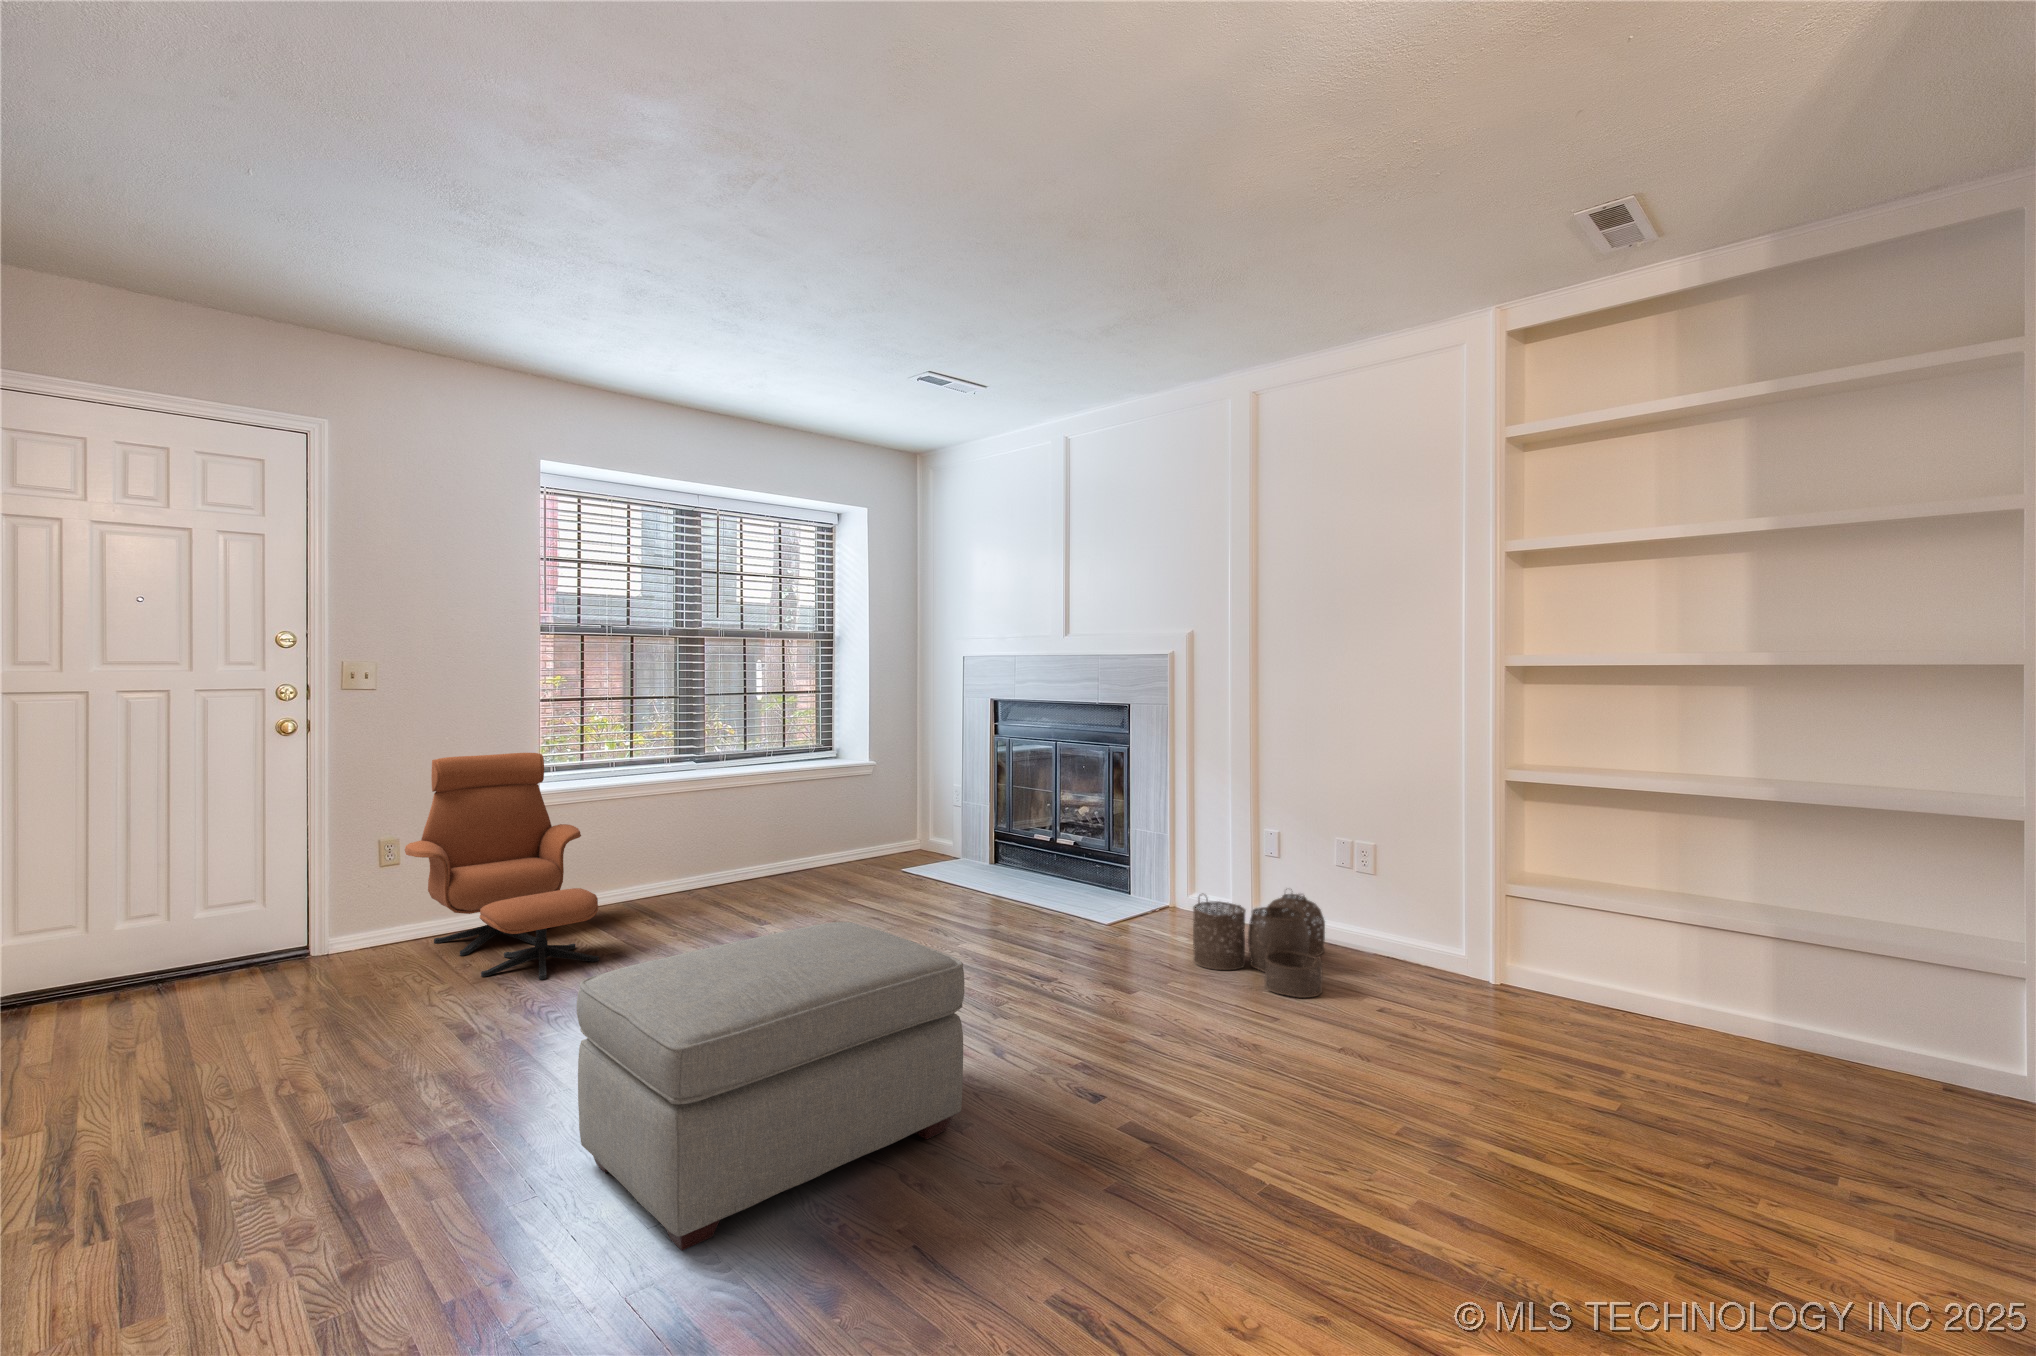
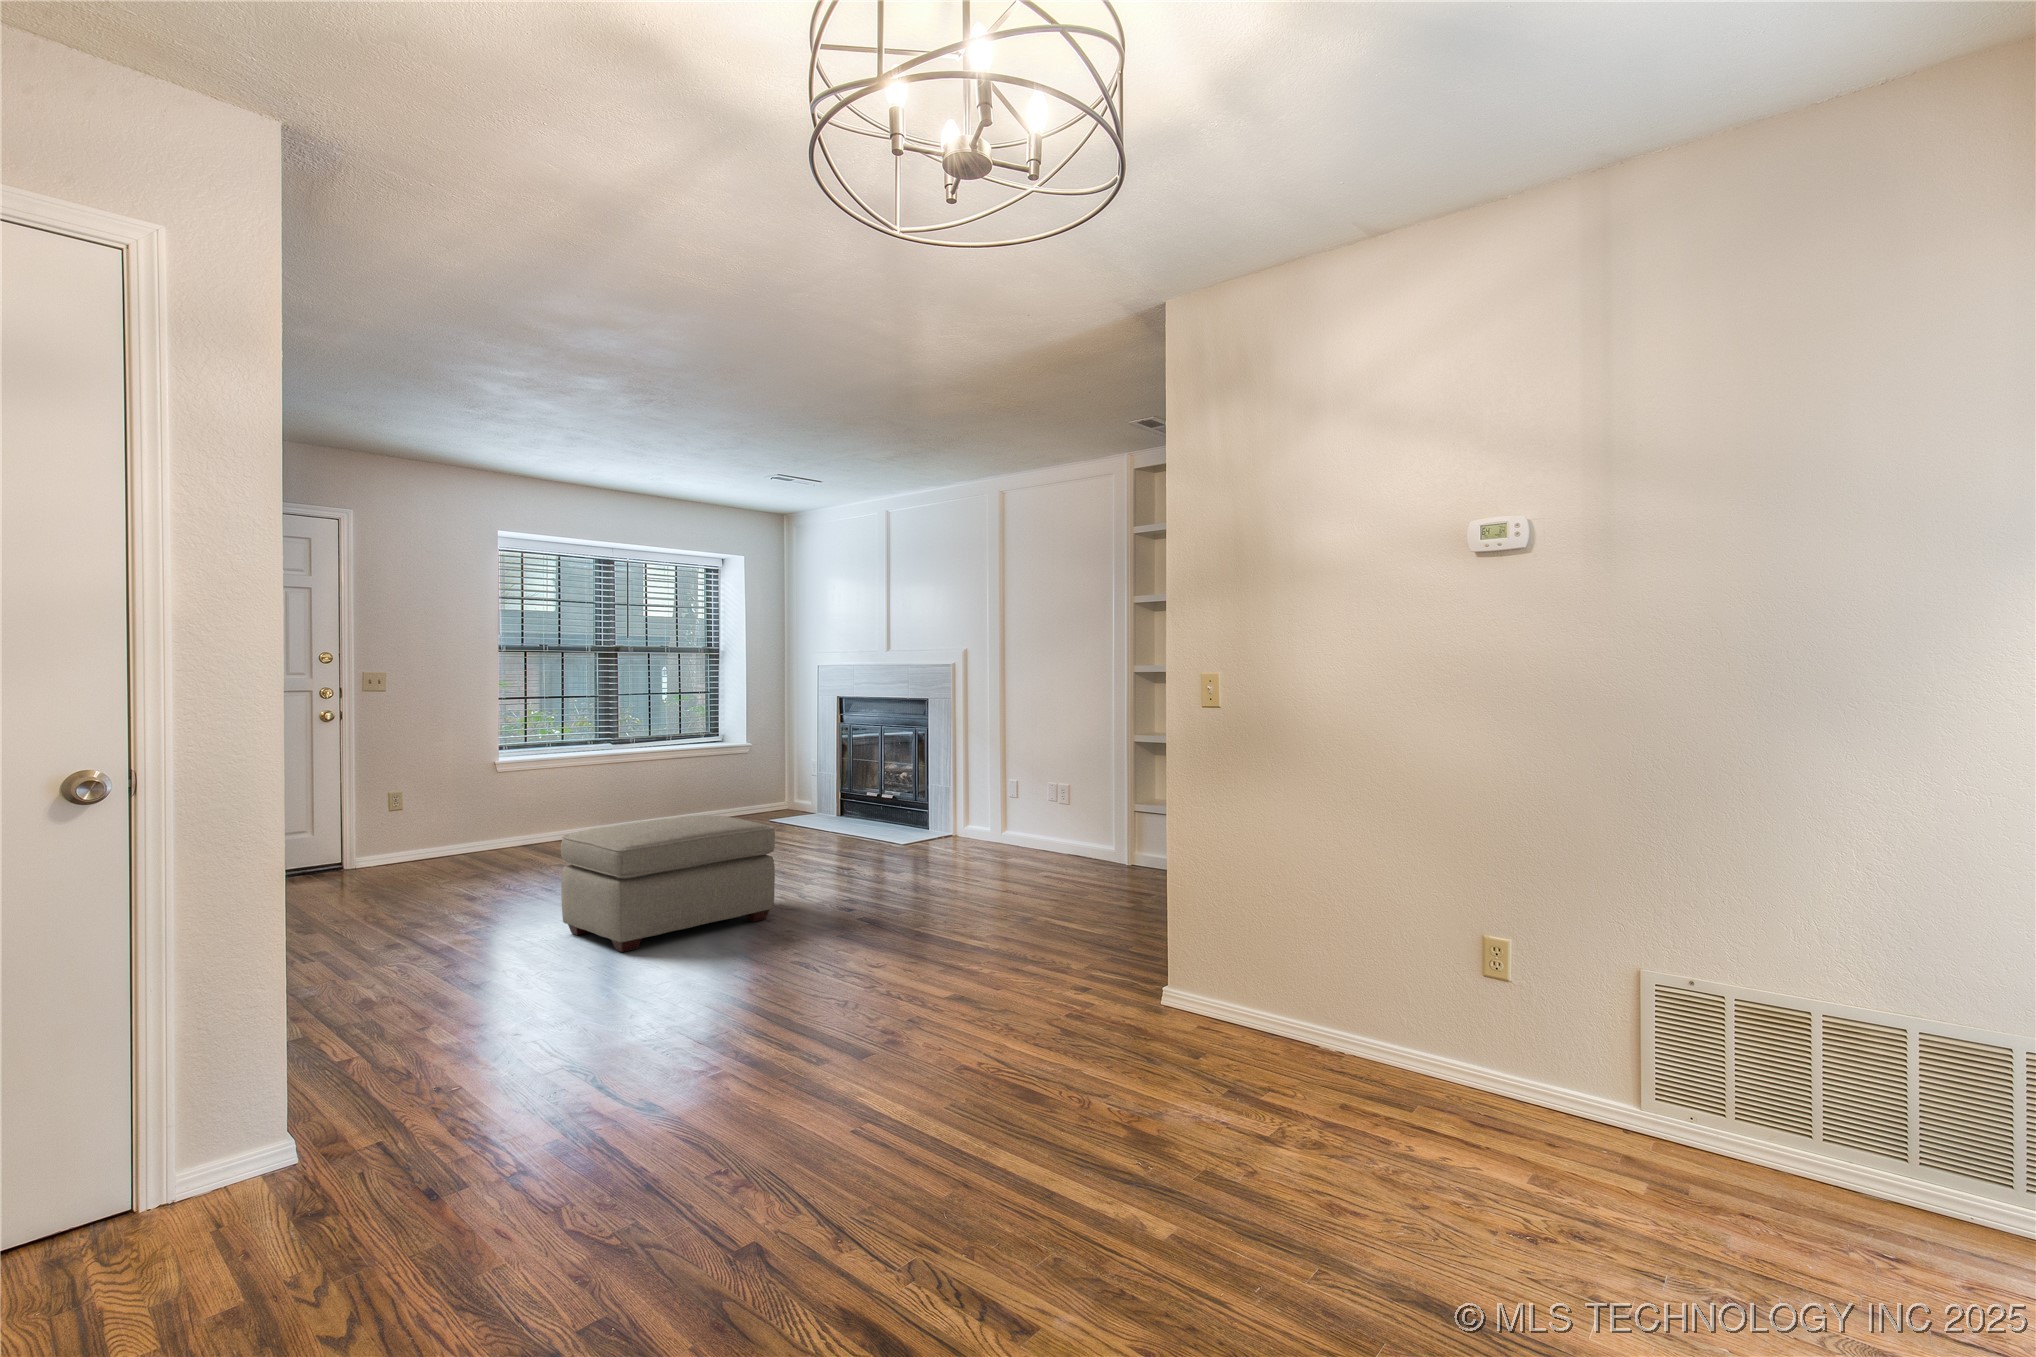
lounge chair: present [405,753,599,979] -> none [411,734,551,877]
woven basket: present [1193,889,1325,998] -> none [948,814,1039,872]

